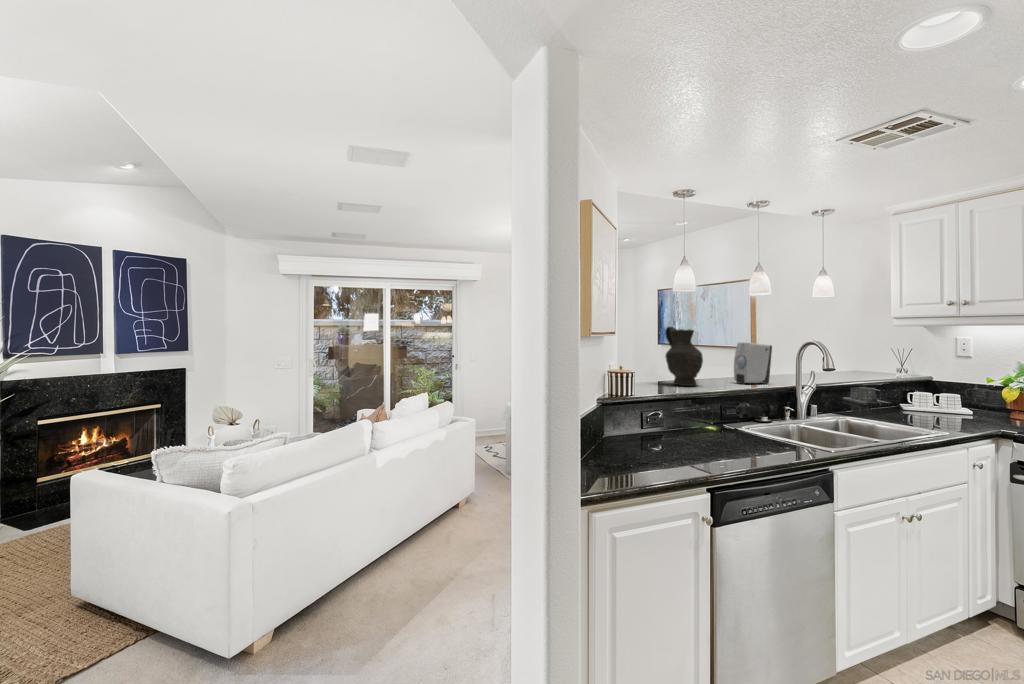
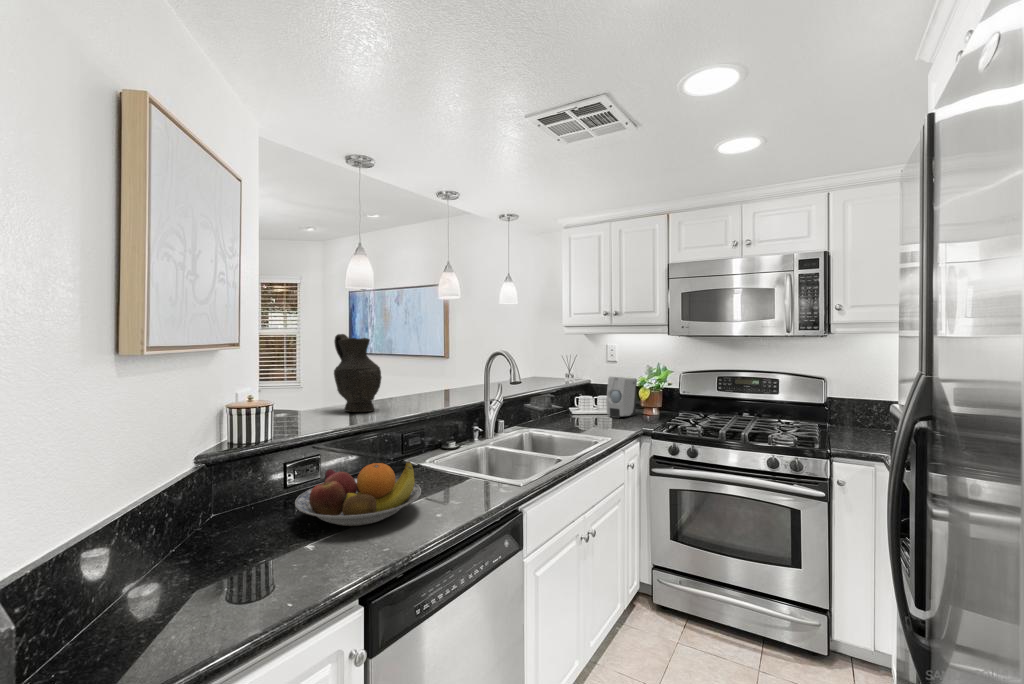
soap dispenser: present [734,343,772,384] -> present [607,377,637,418]
fruit bowl: none [654,416,745,456] -> present [295,461,421,526]

